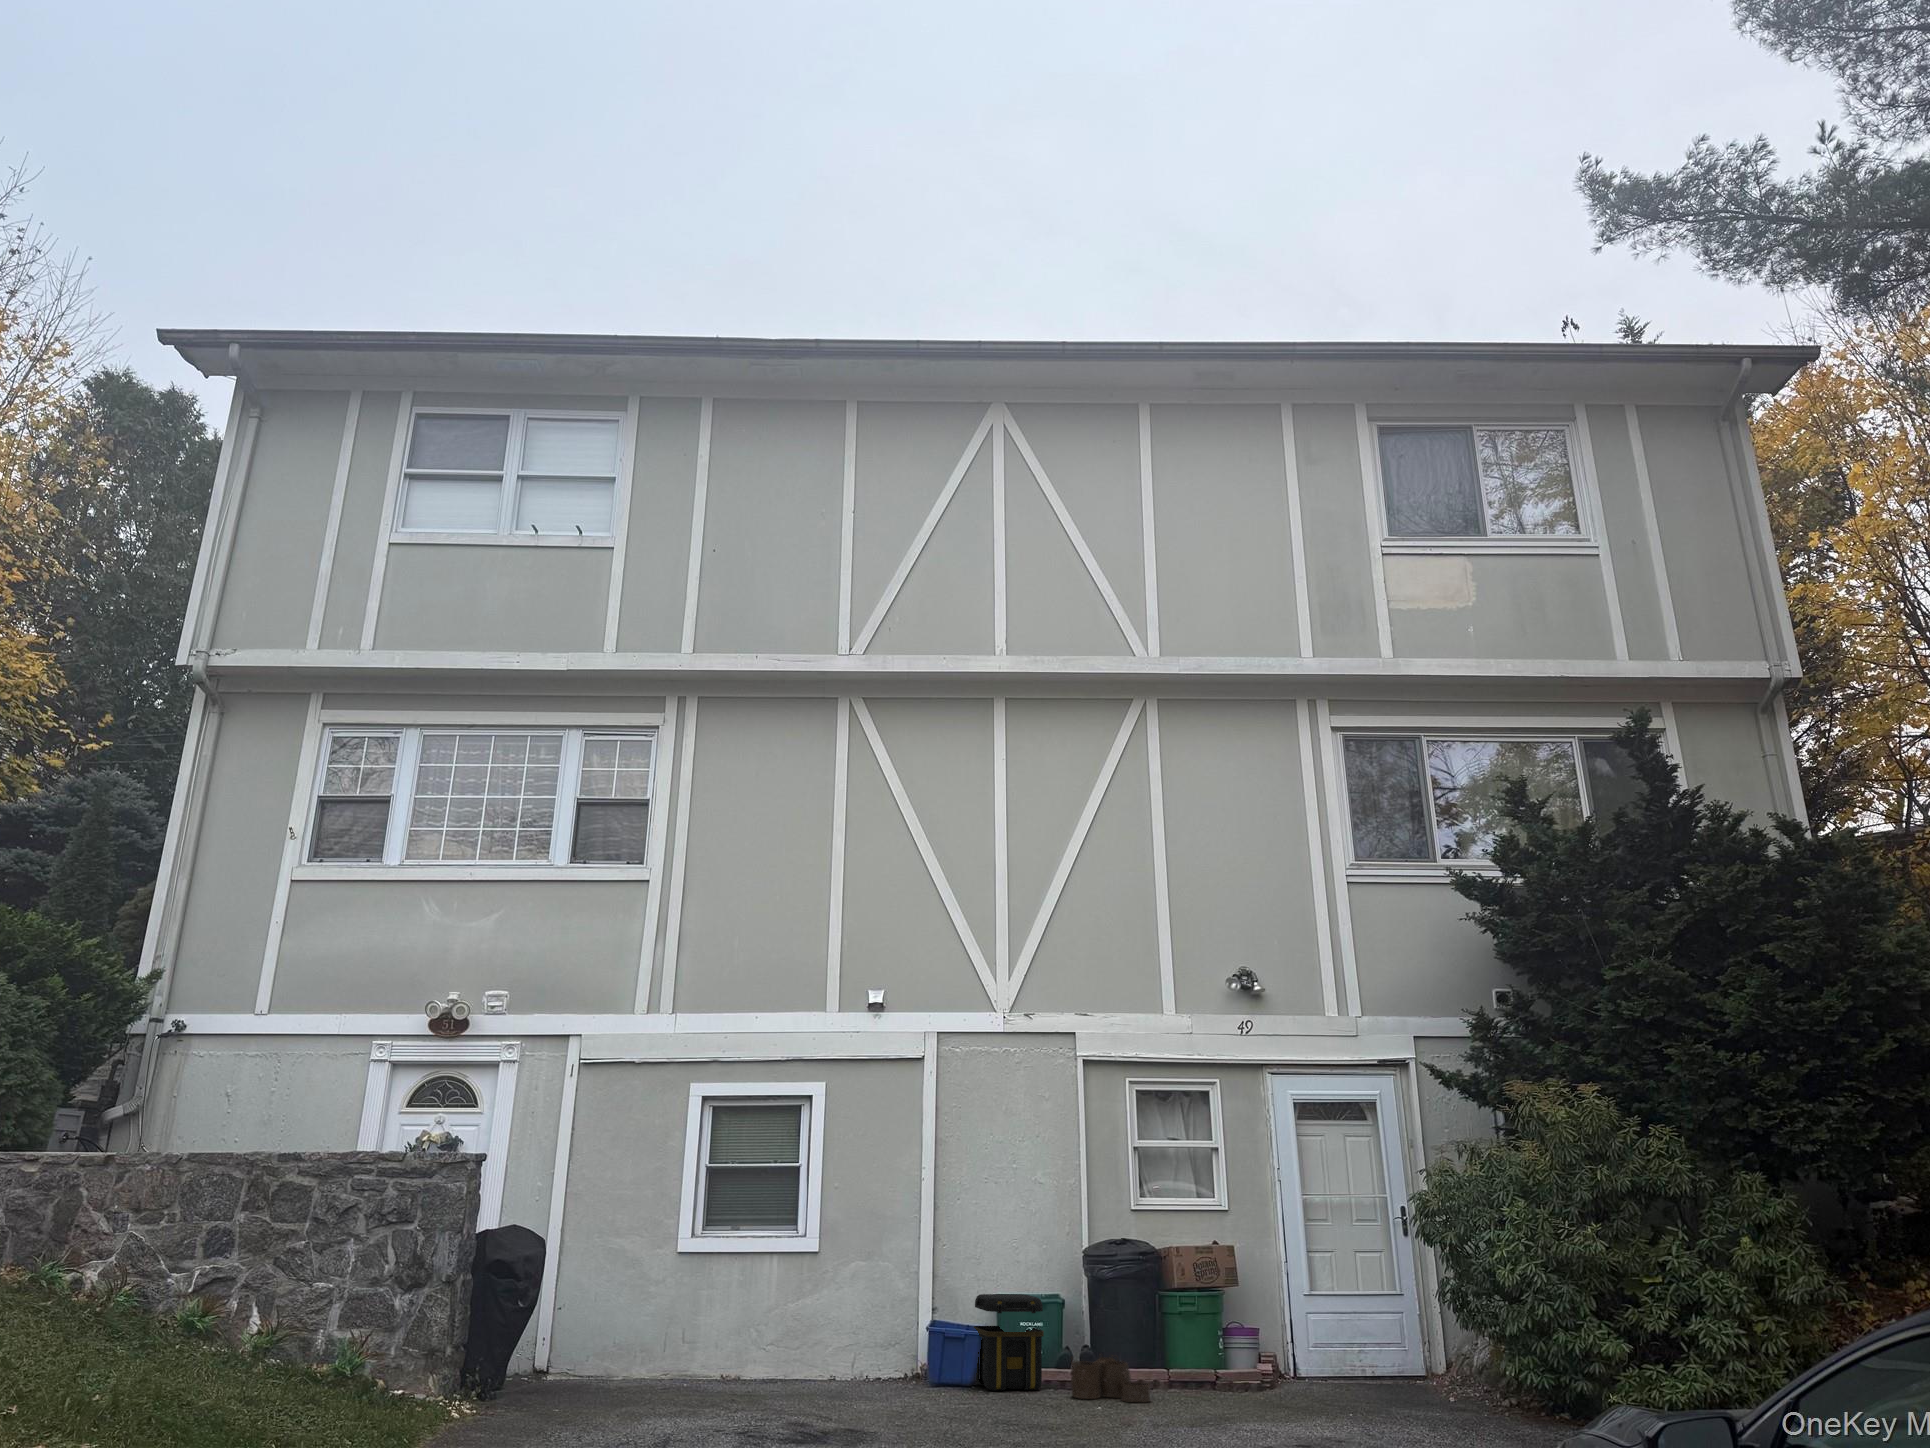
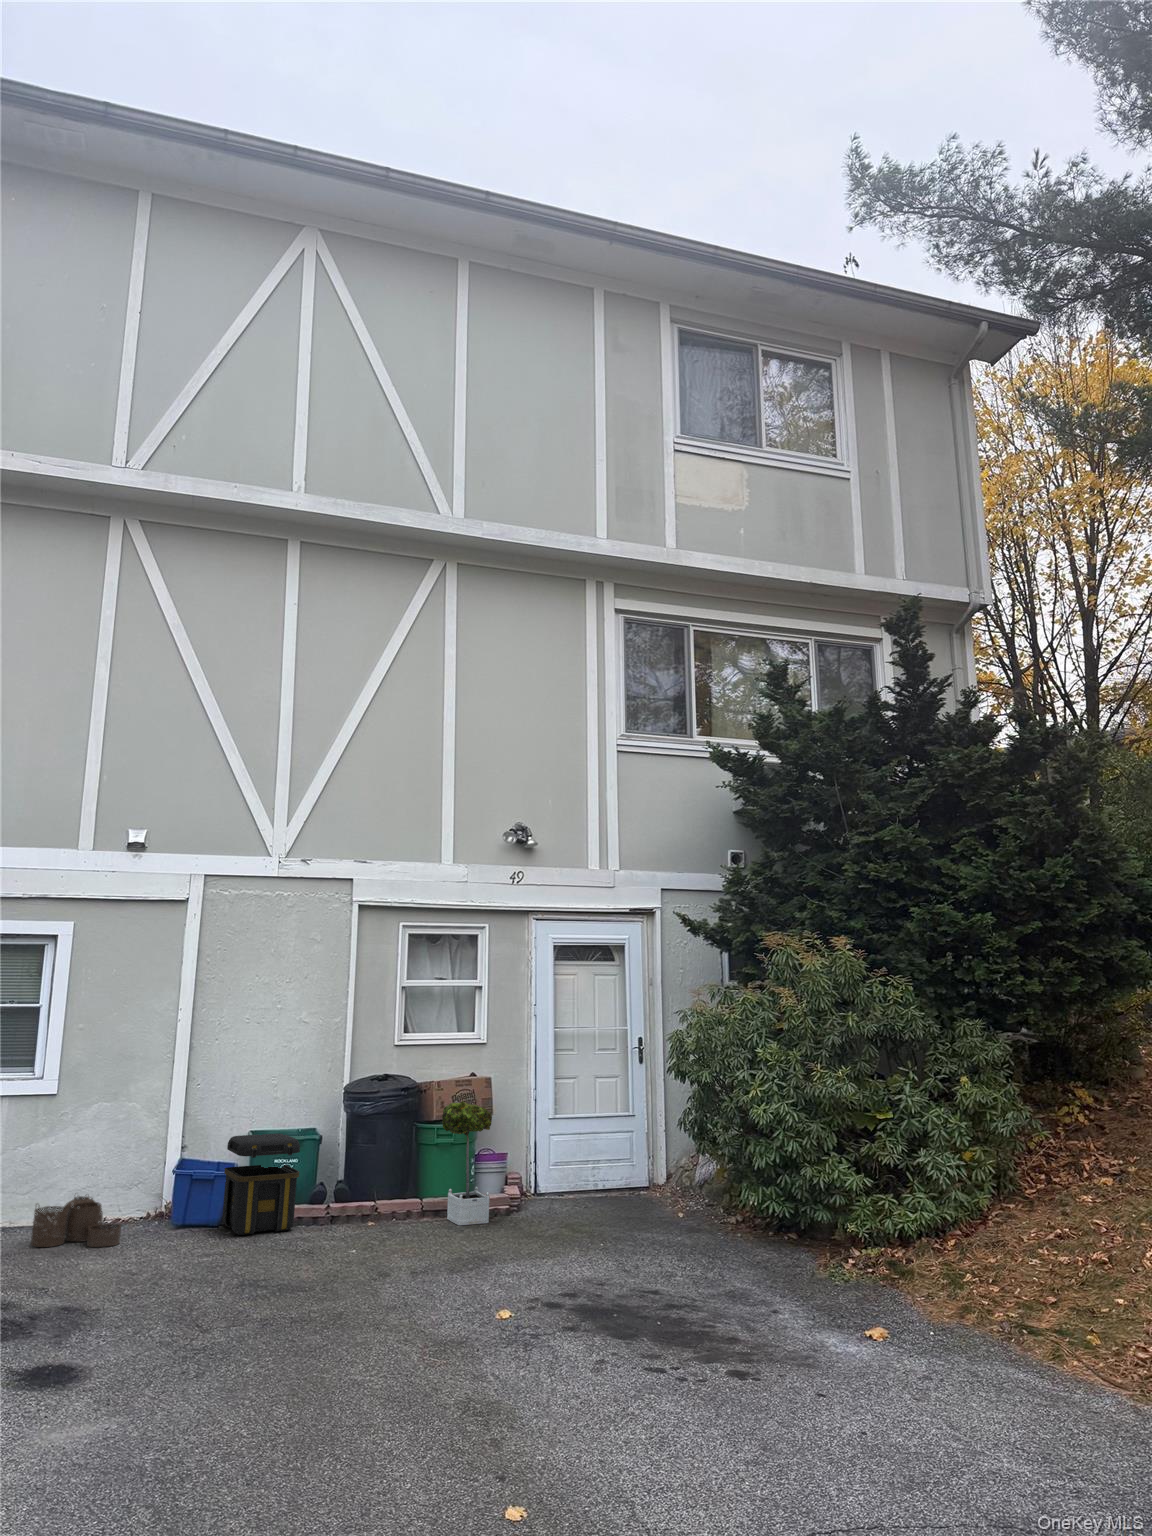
potted tree: none [1181,1263,1237,1396] -> present [442,1101,492,1225]
woven basket: present [1071,1355,1150,1402] -> present [31,1196,121,1247]

